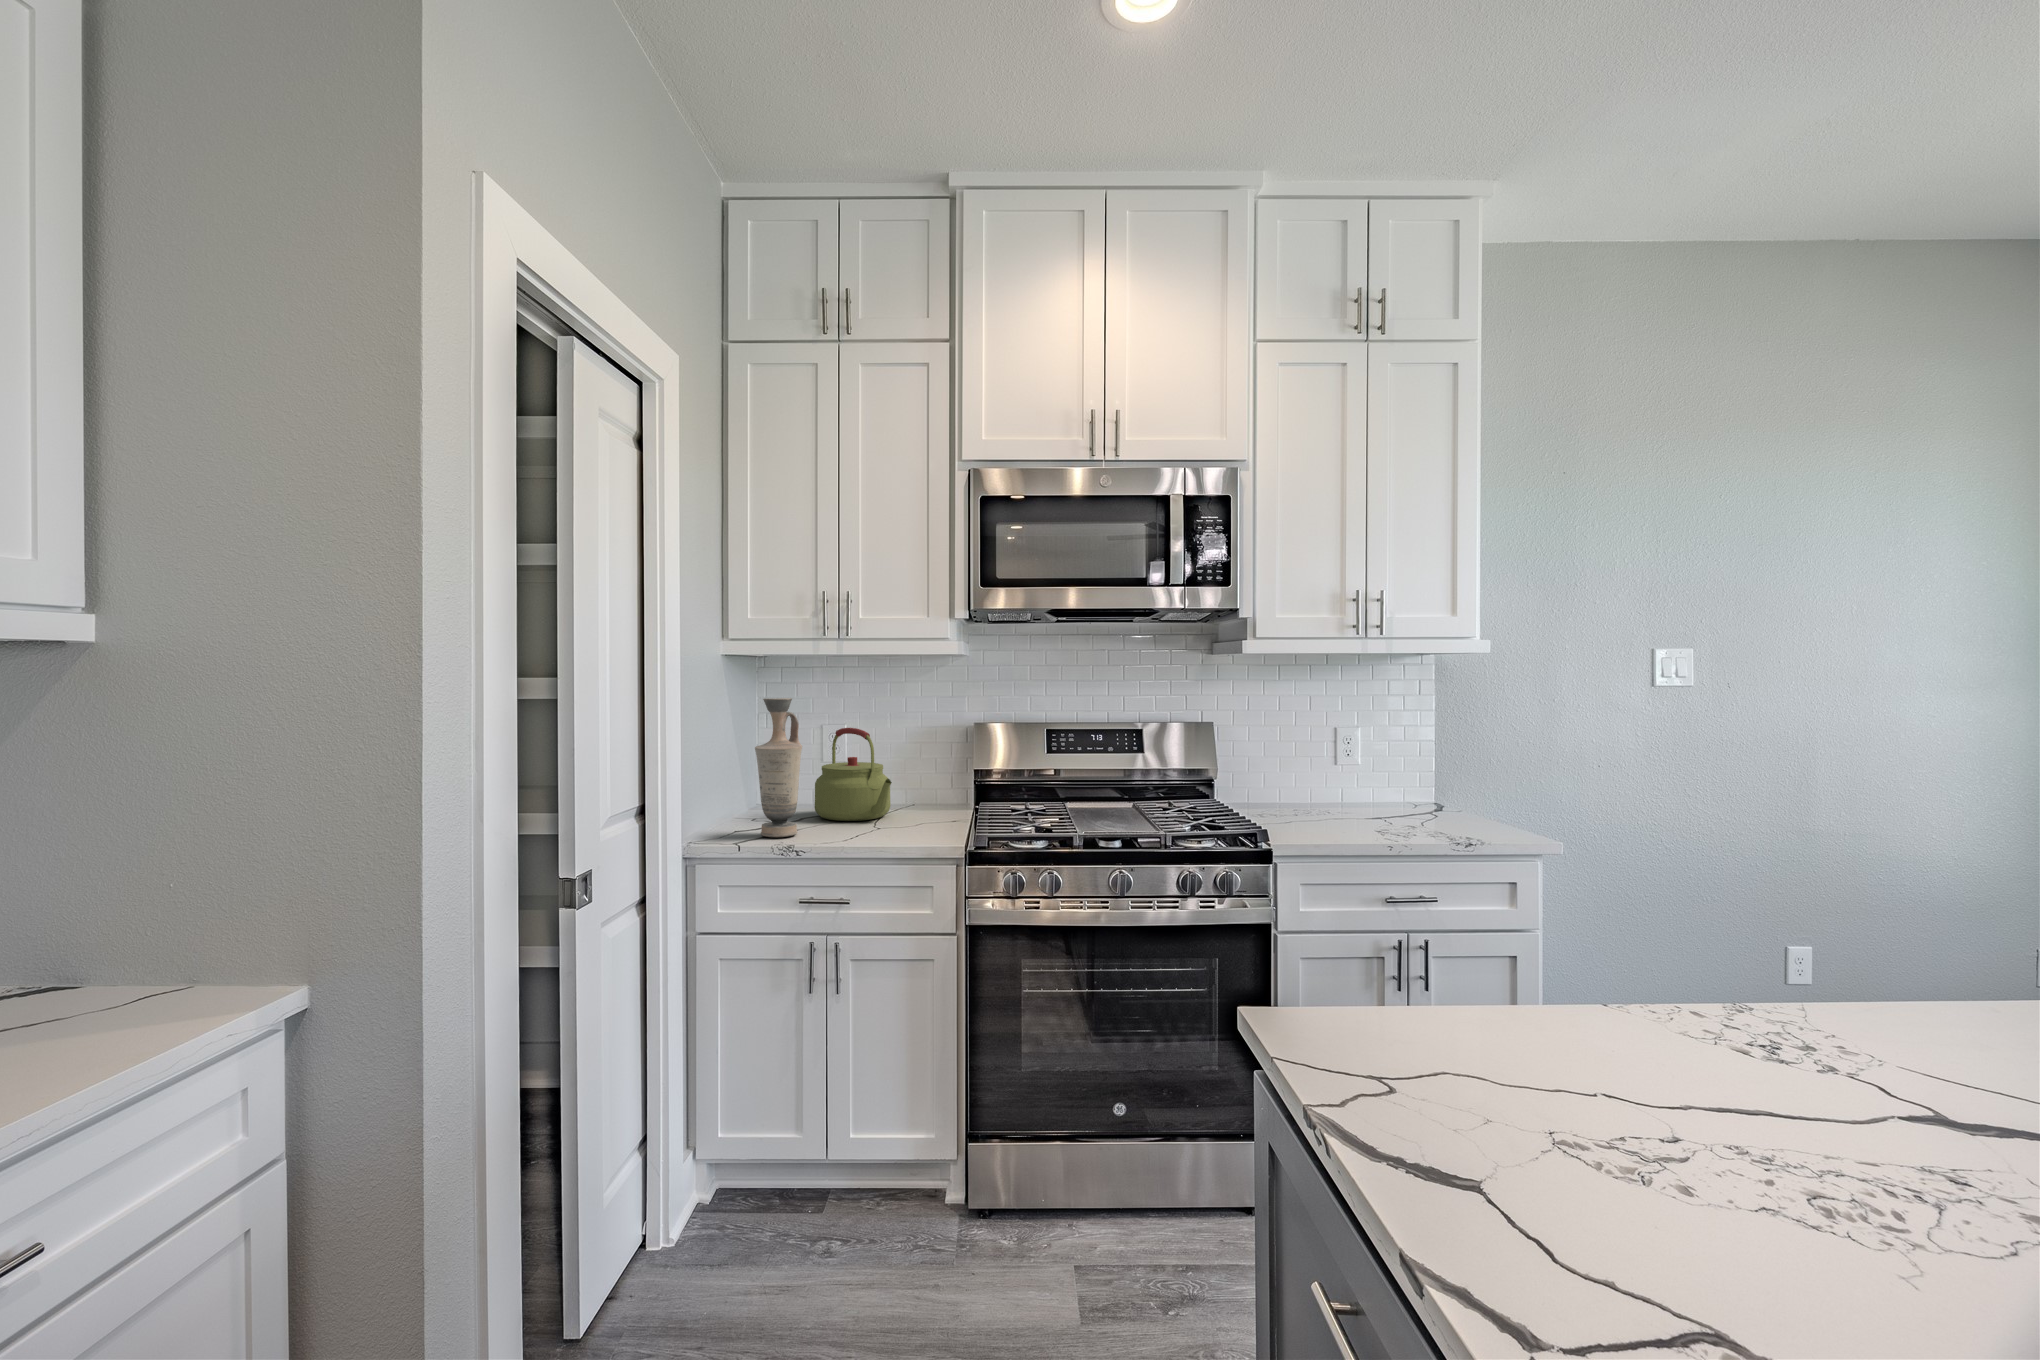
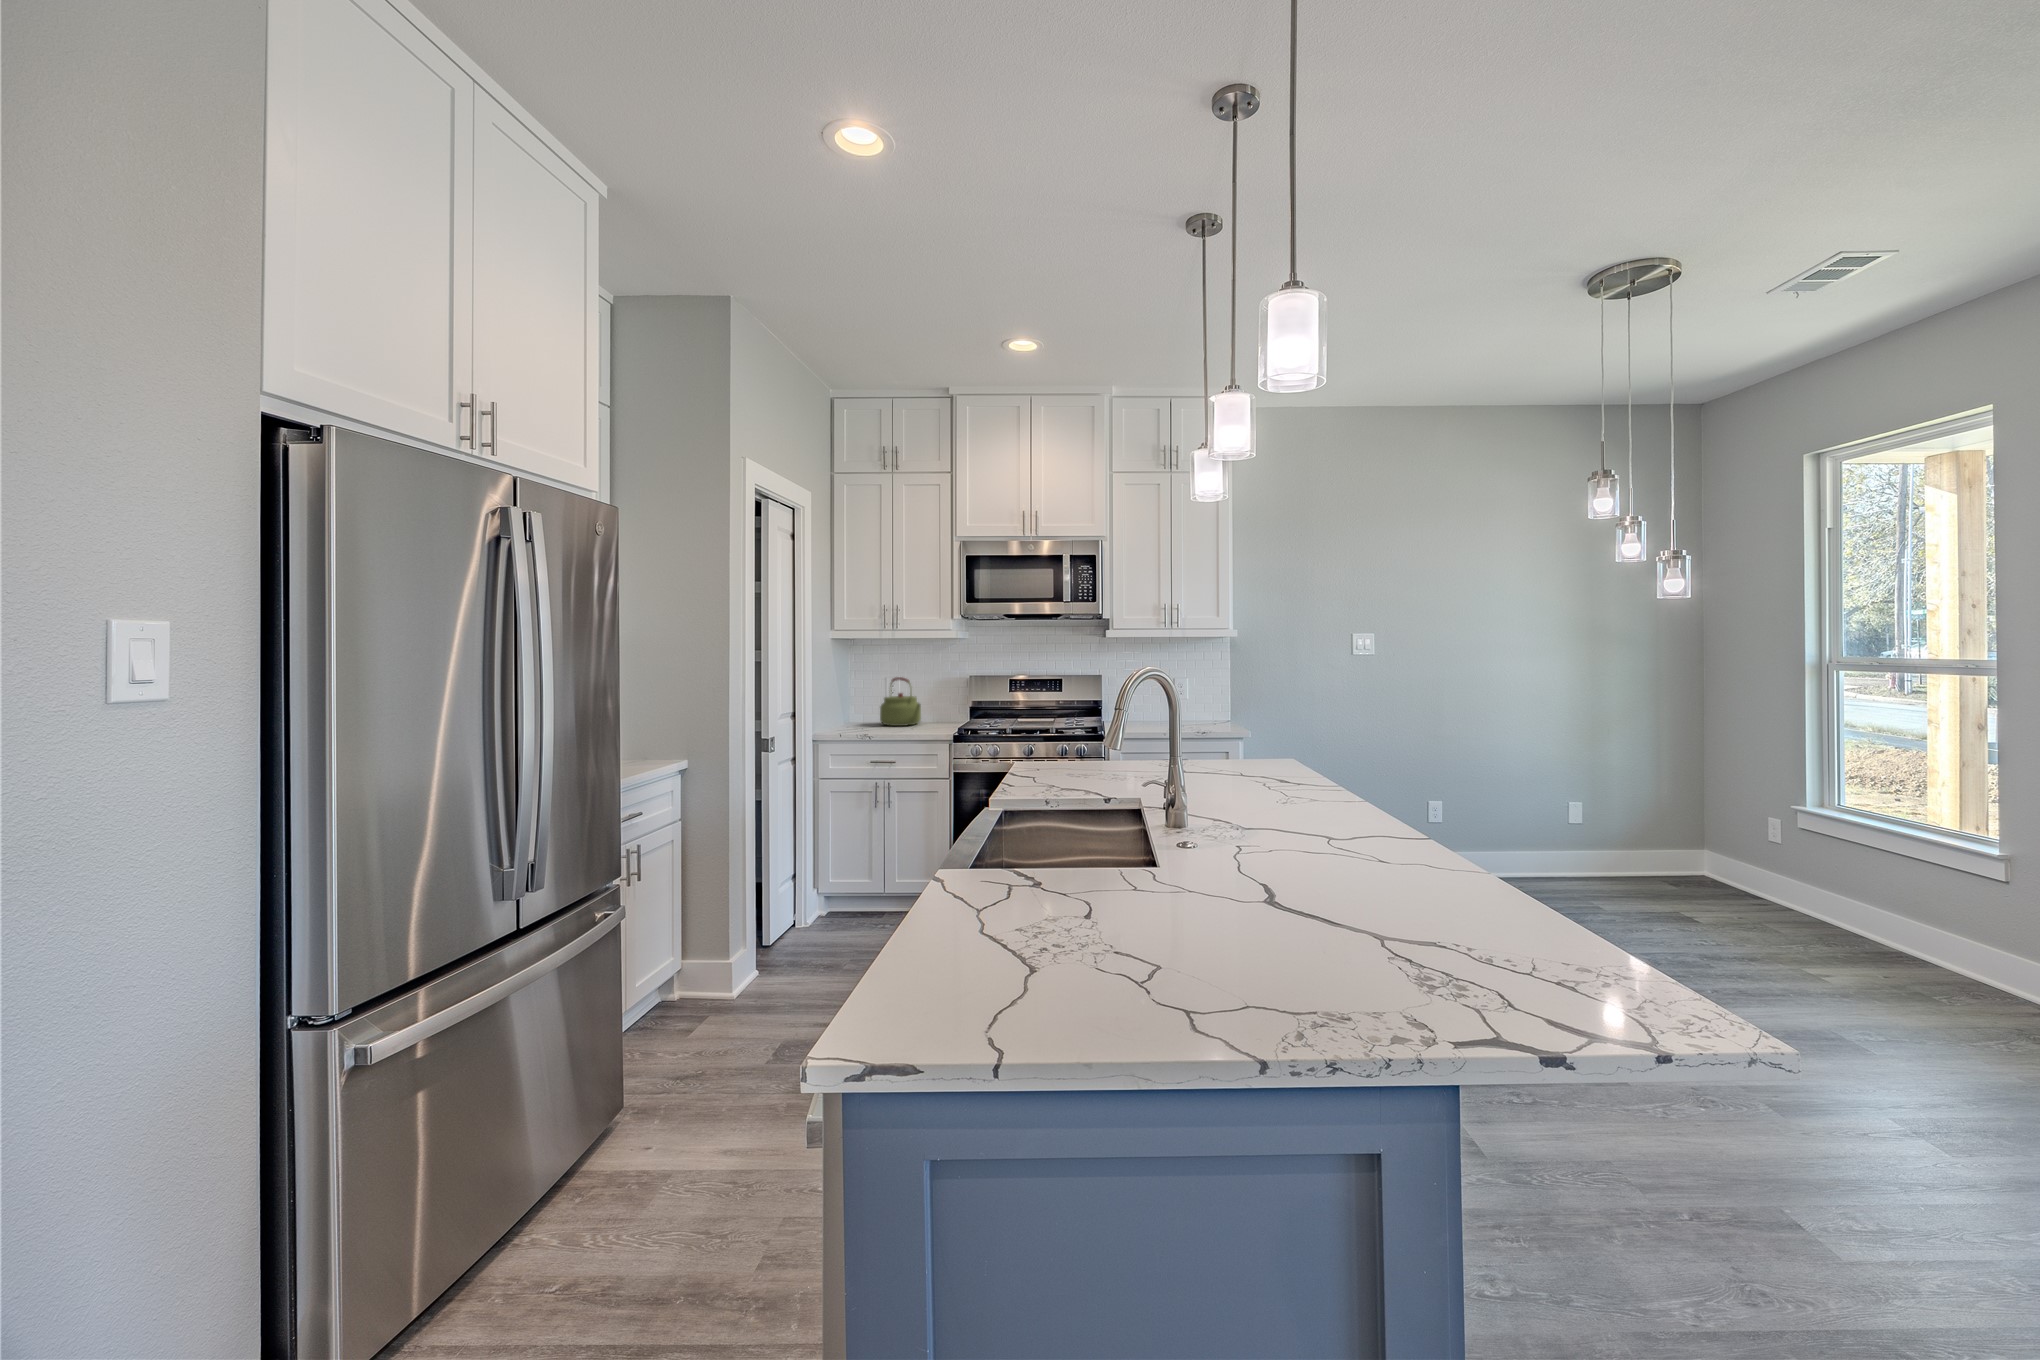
vase: present [755,698,802,837] -> none [849,661,873,732]

